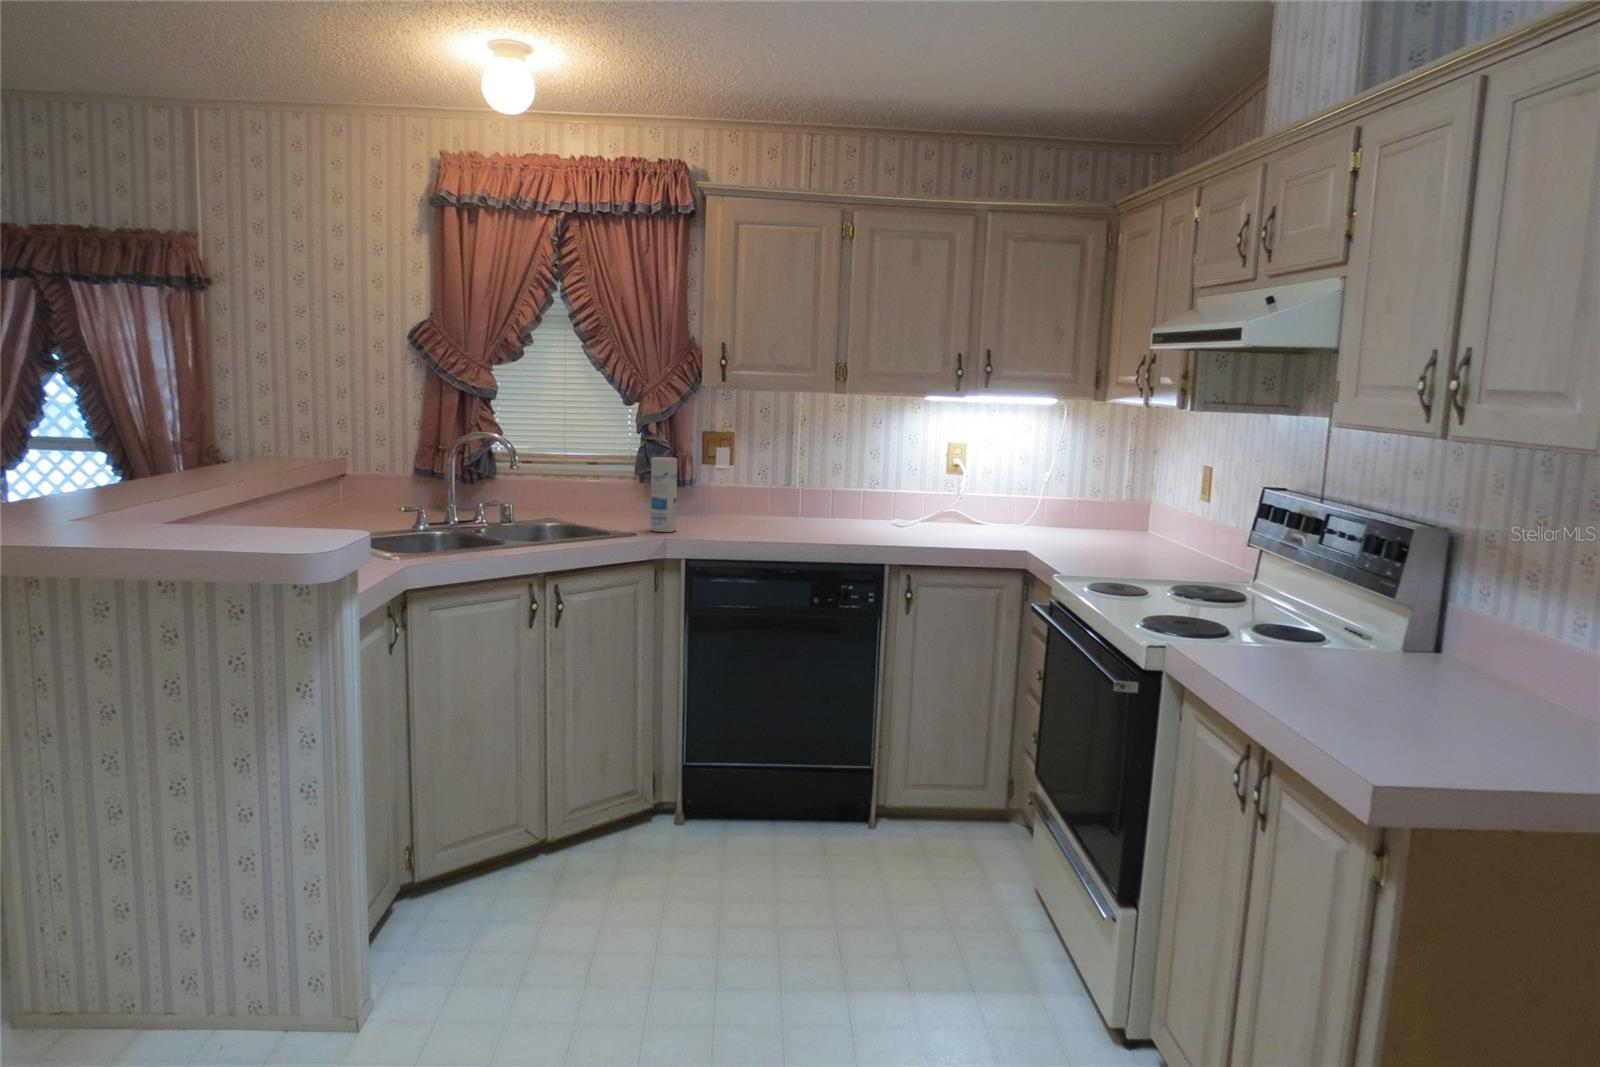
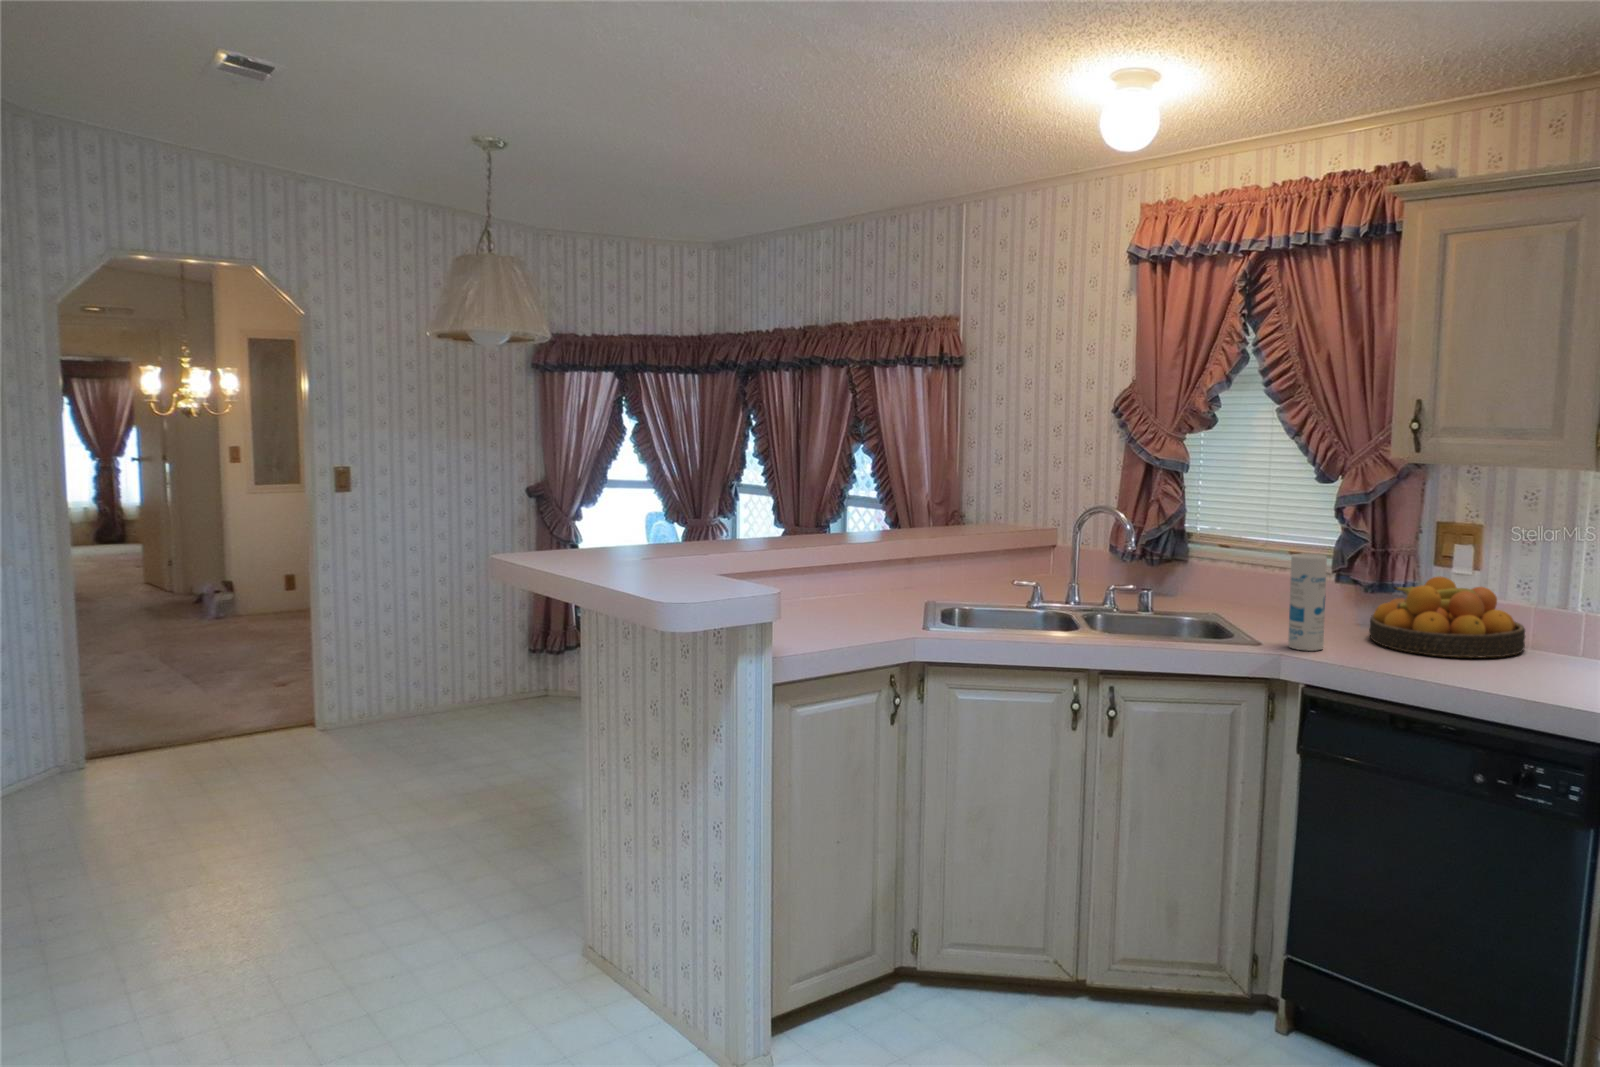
fruit bowl: none [680,472,781,527] -> present [1369,576,1525,658]

